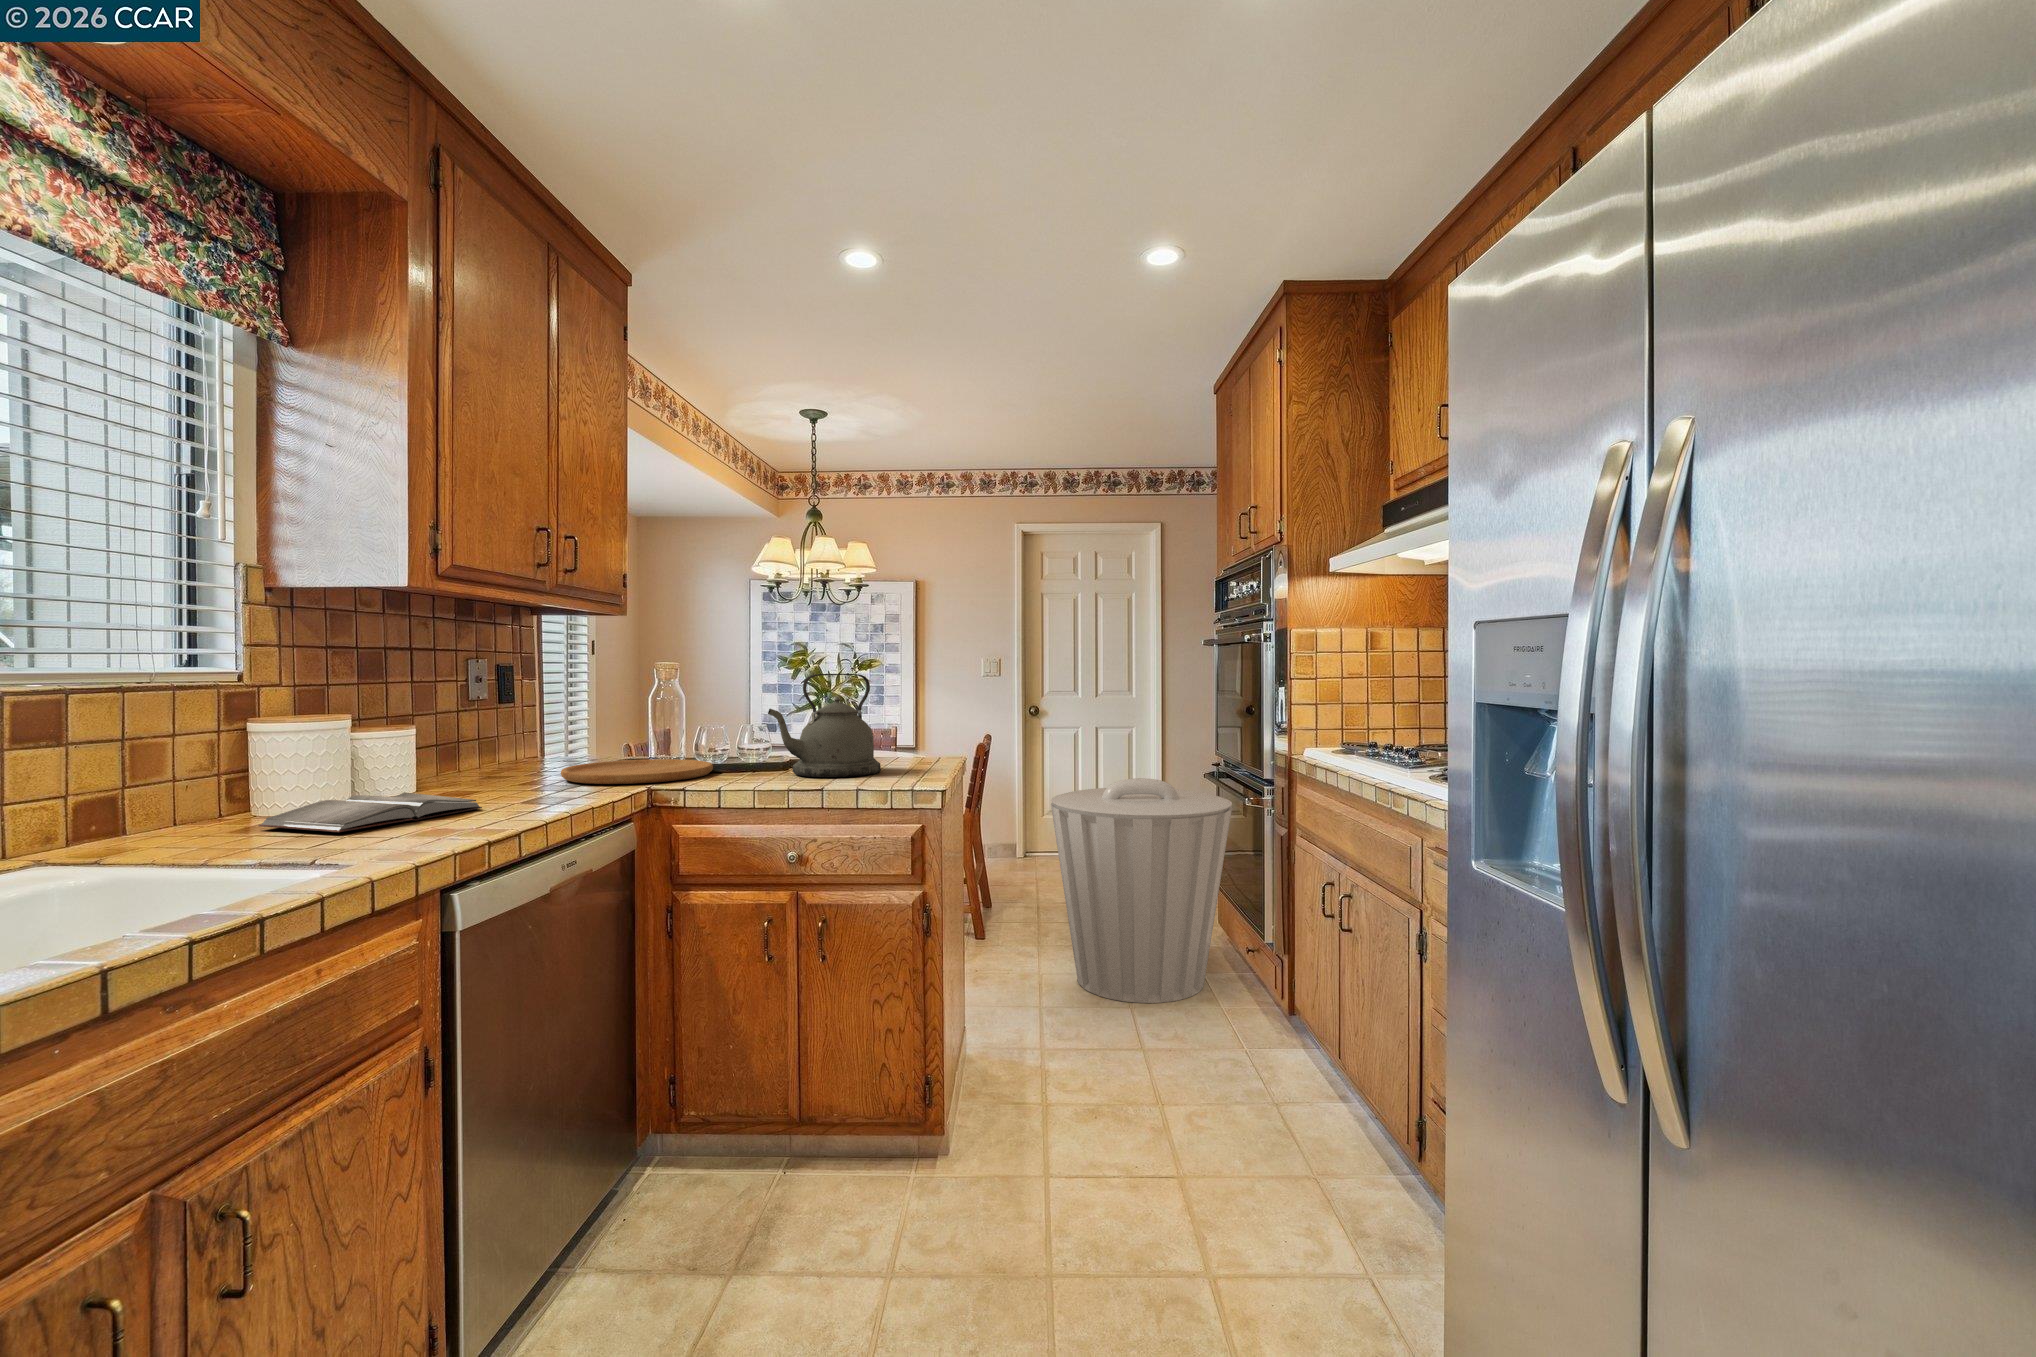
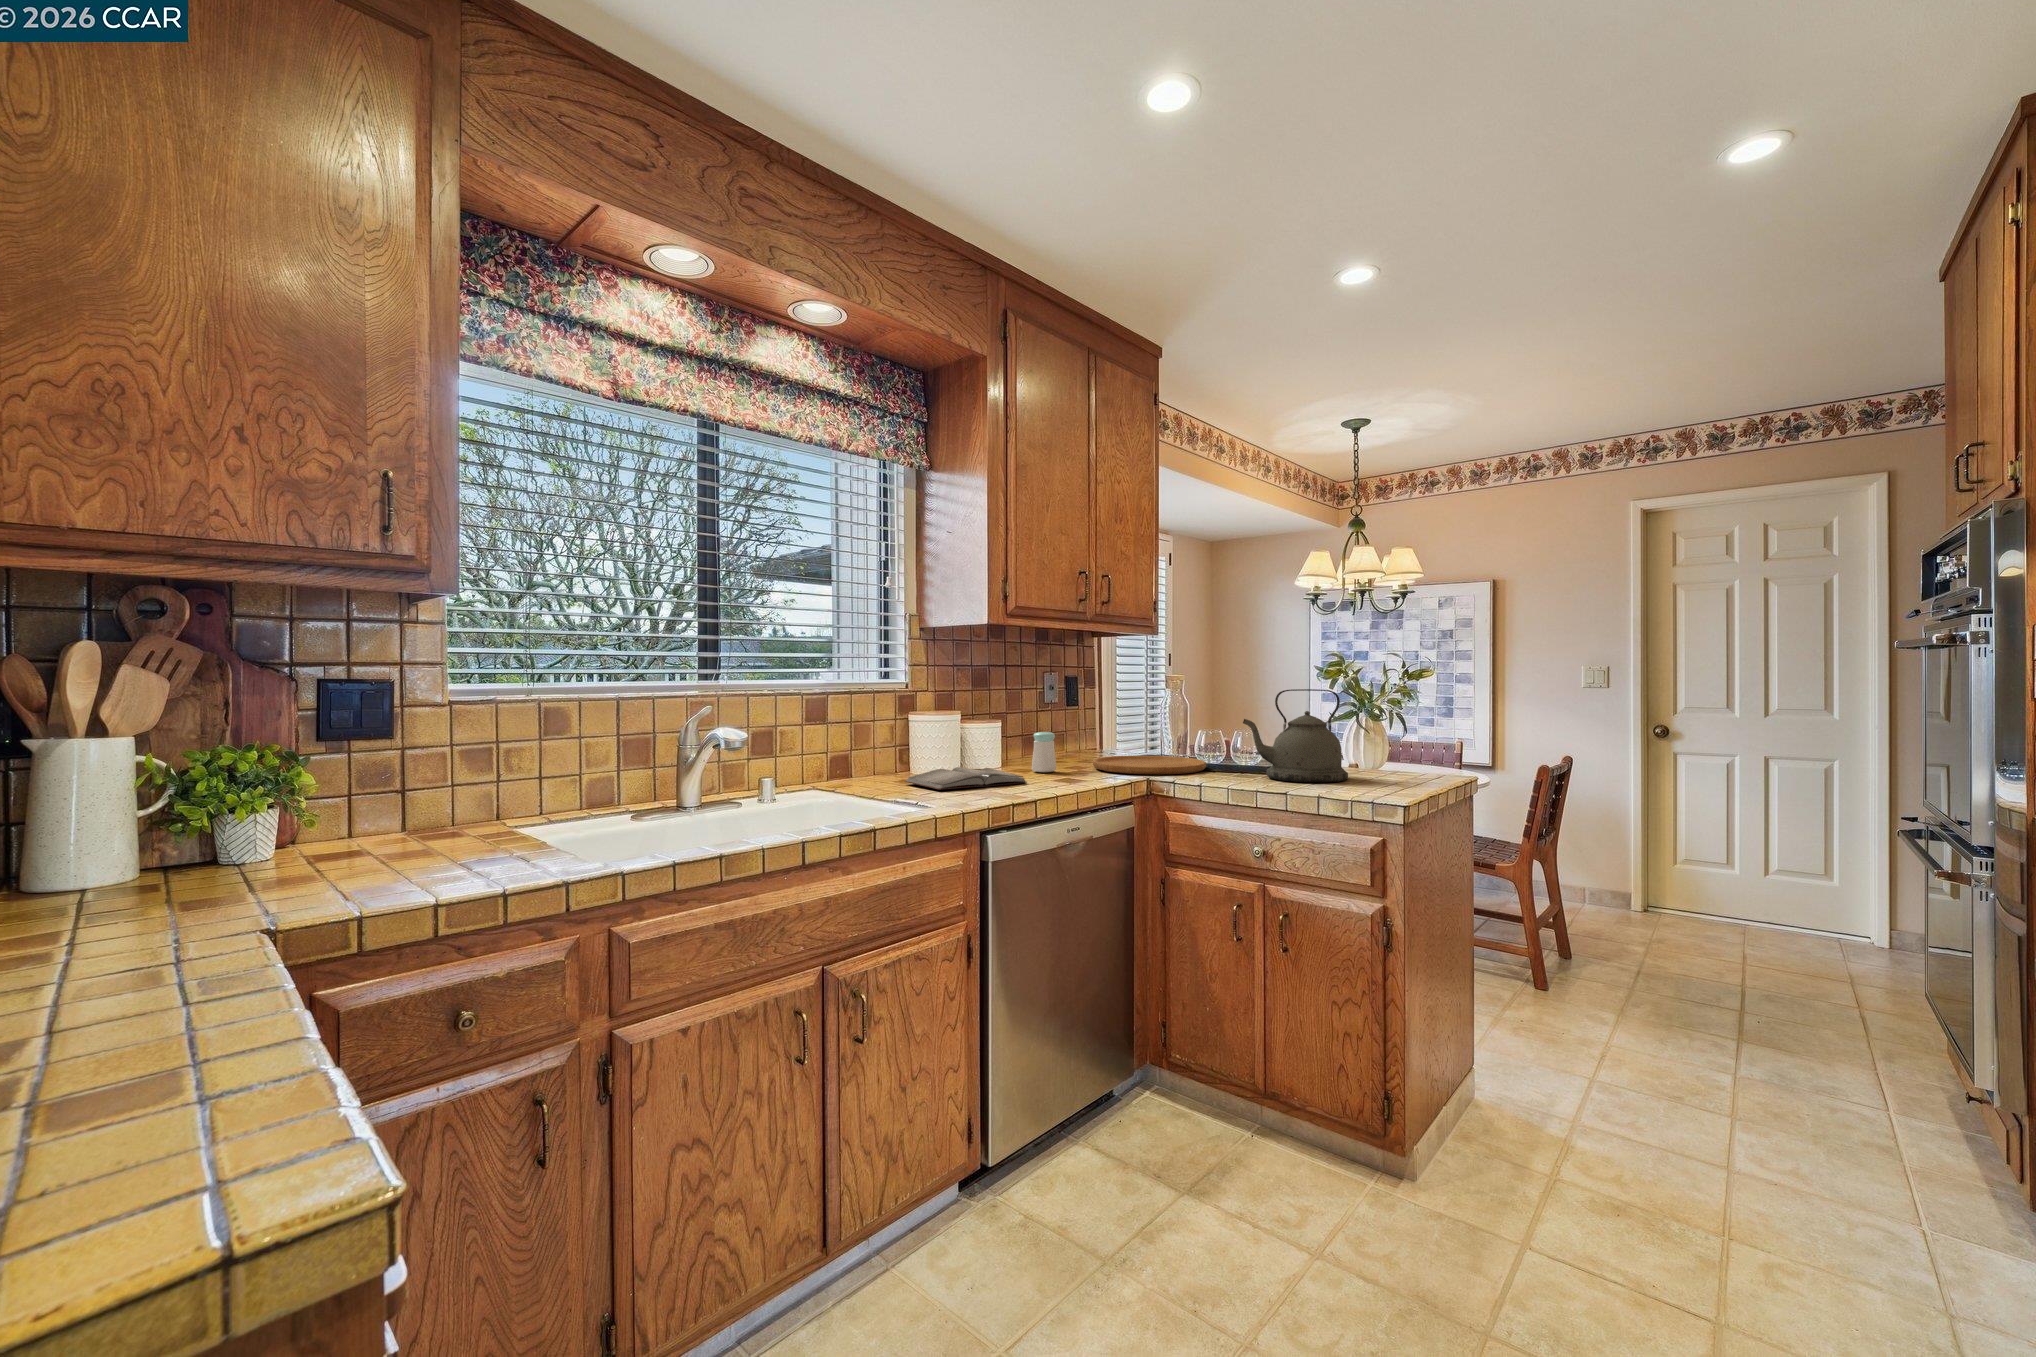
salt shaker: none [474,737,511,792] -> present [1032,732,1056,772]
trash can: present [1051,778,1232,1003] -> none [1591,815,1856,1086]

